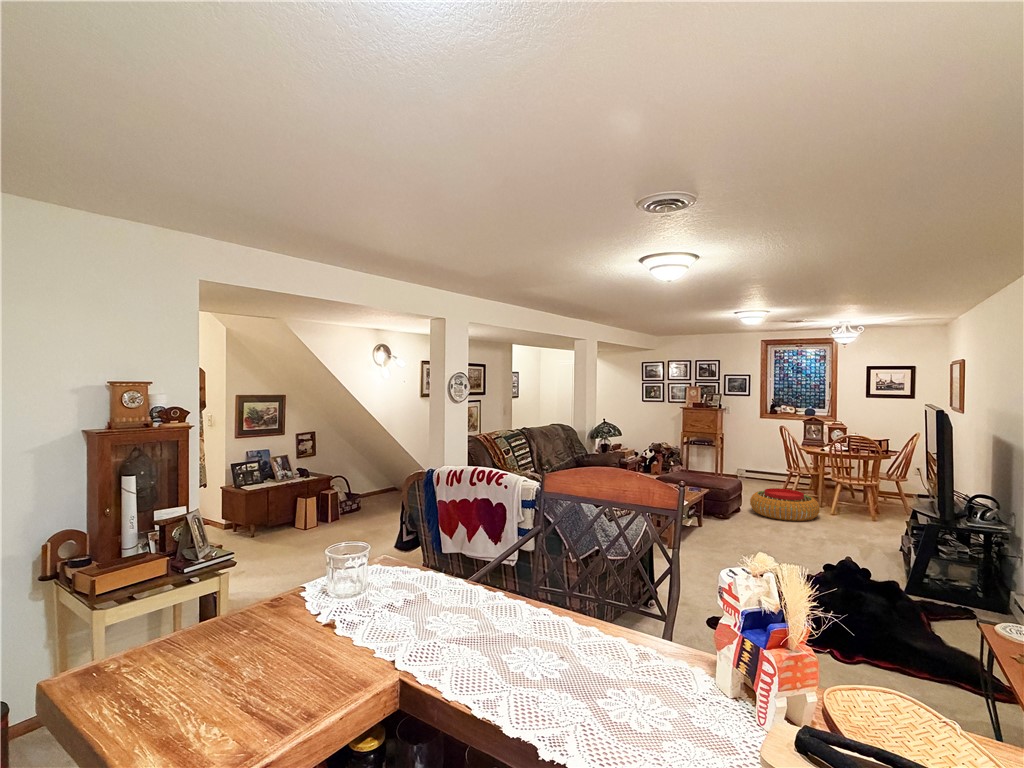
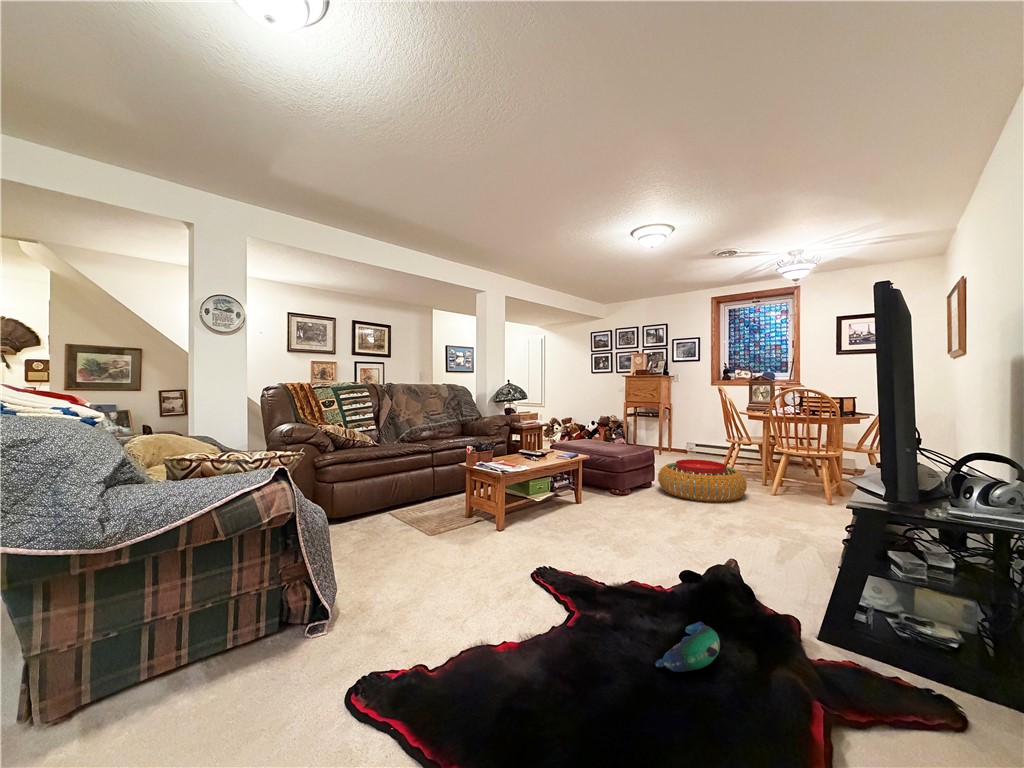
plush toy: none [845,584,874,604] -> present [655,622,720,673]

